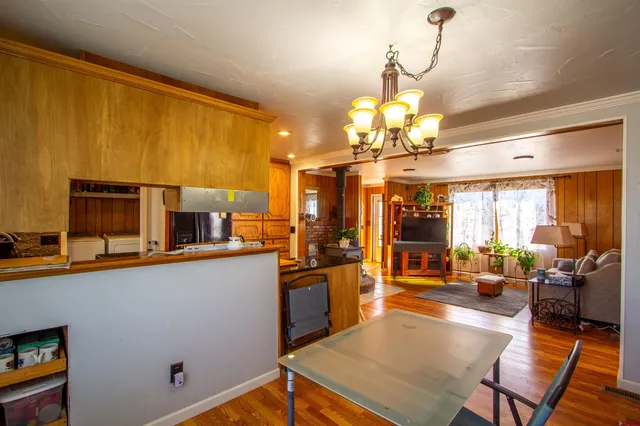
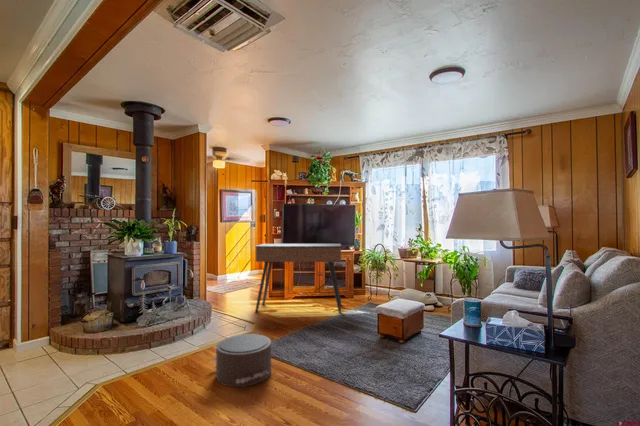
pouf: none [403,286,437,307] -> present [212,334,271,387]

